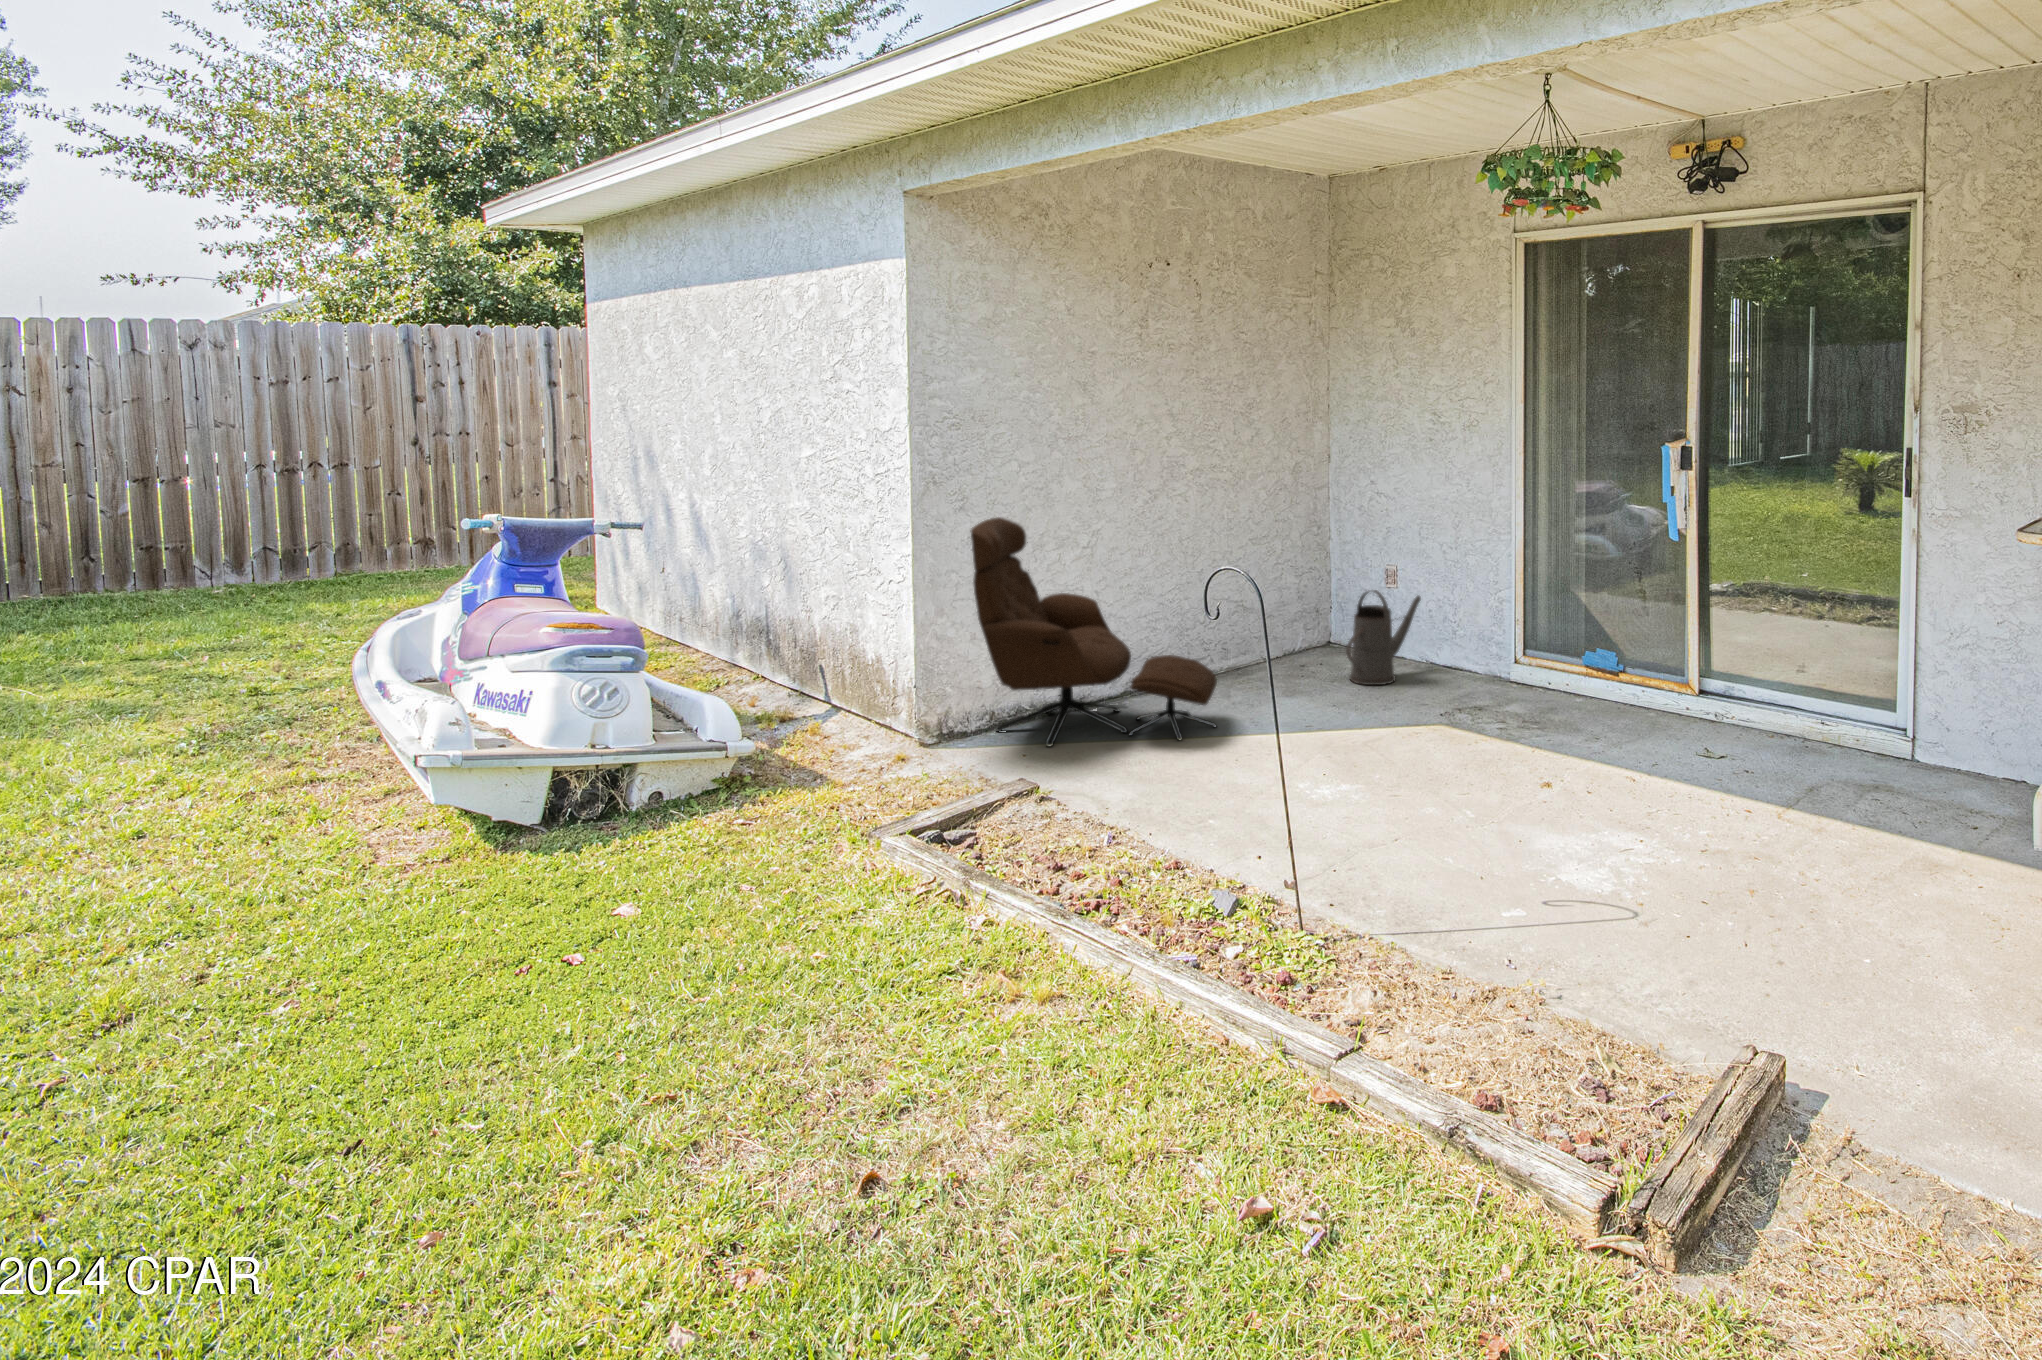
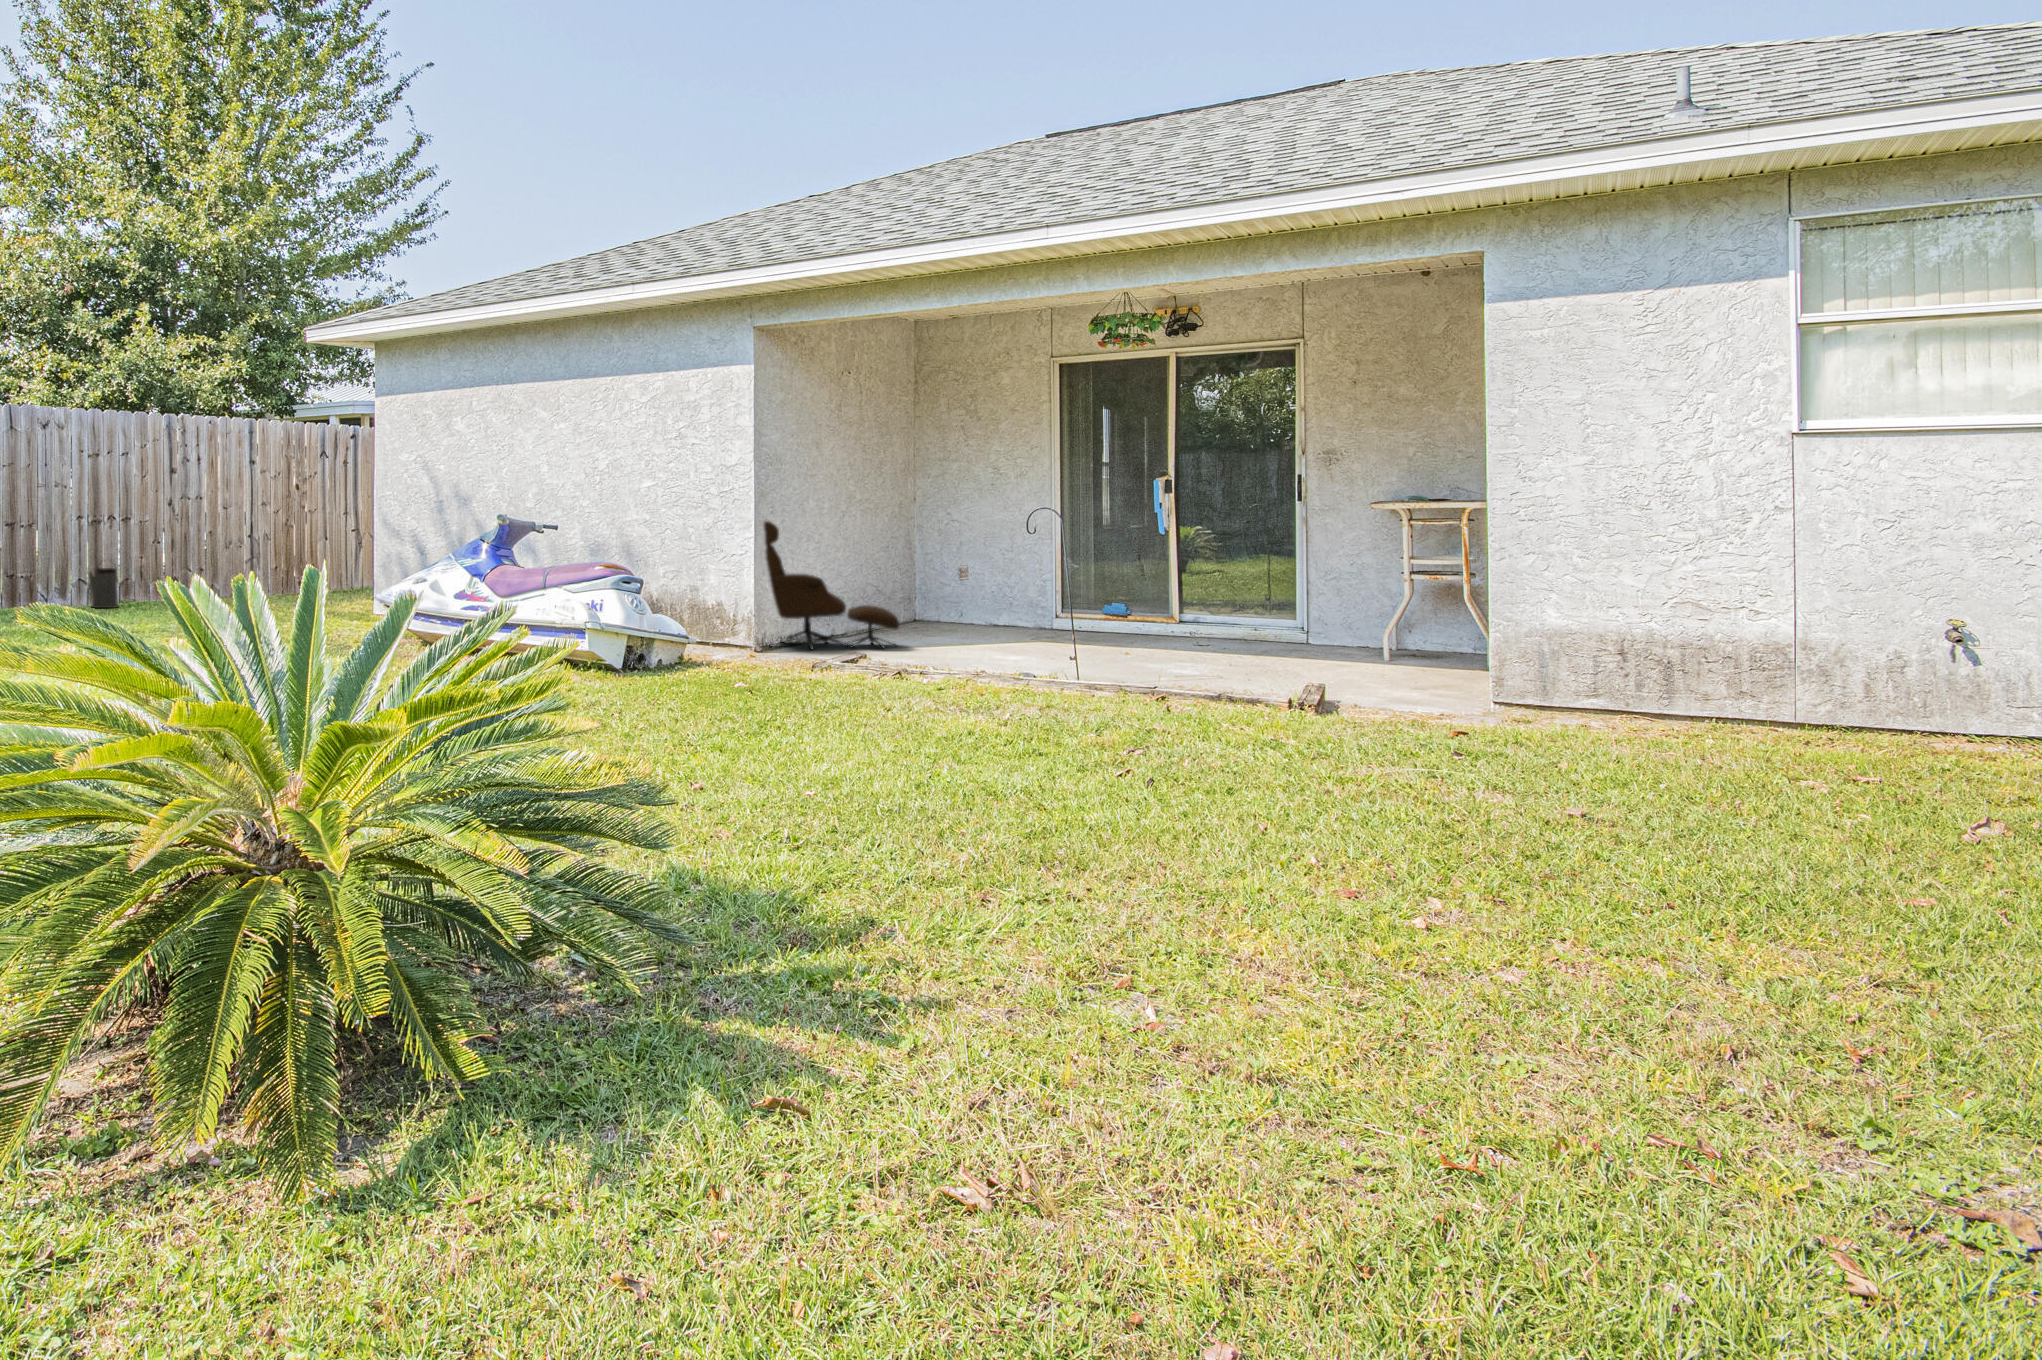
watering can: present [1346,590,1421,685] -> present [87,564,118,608]

